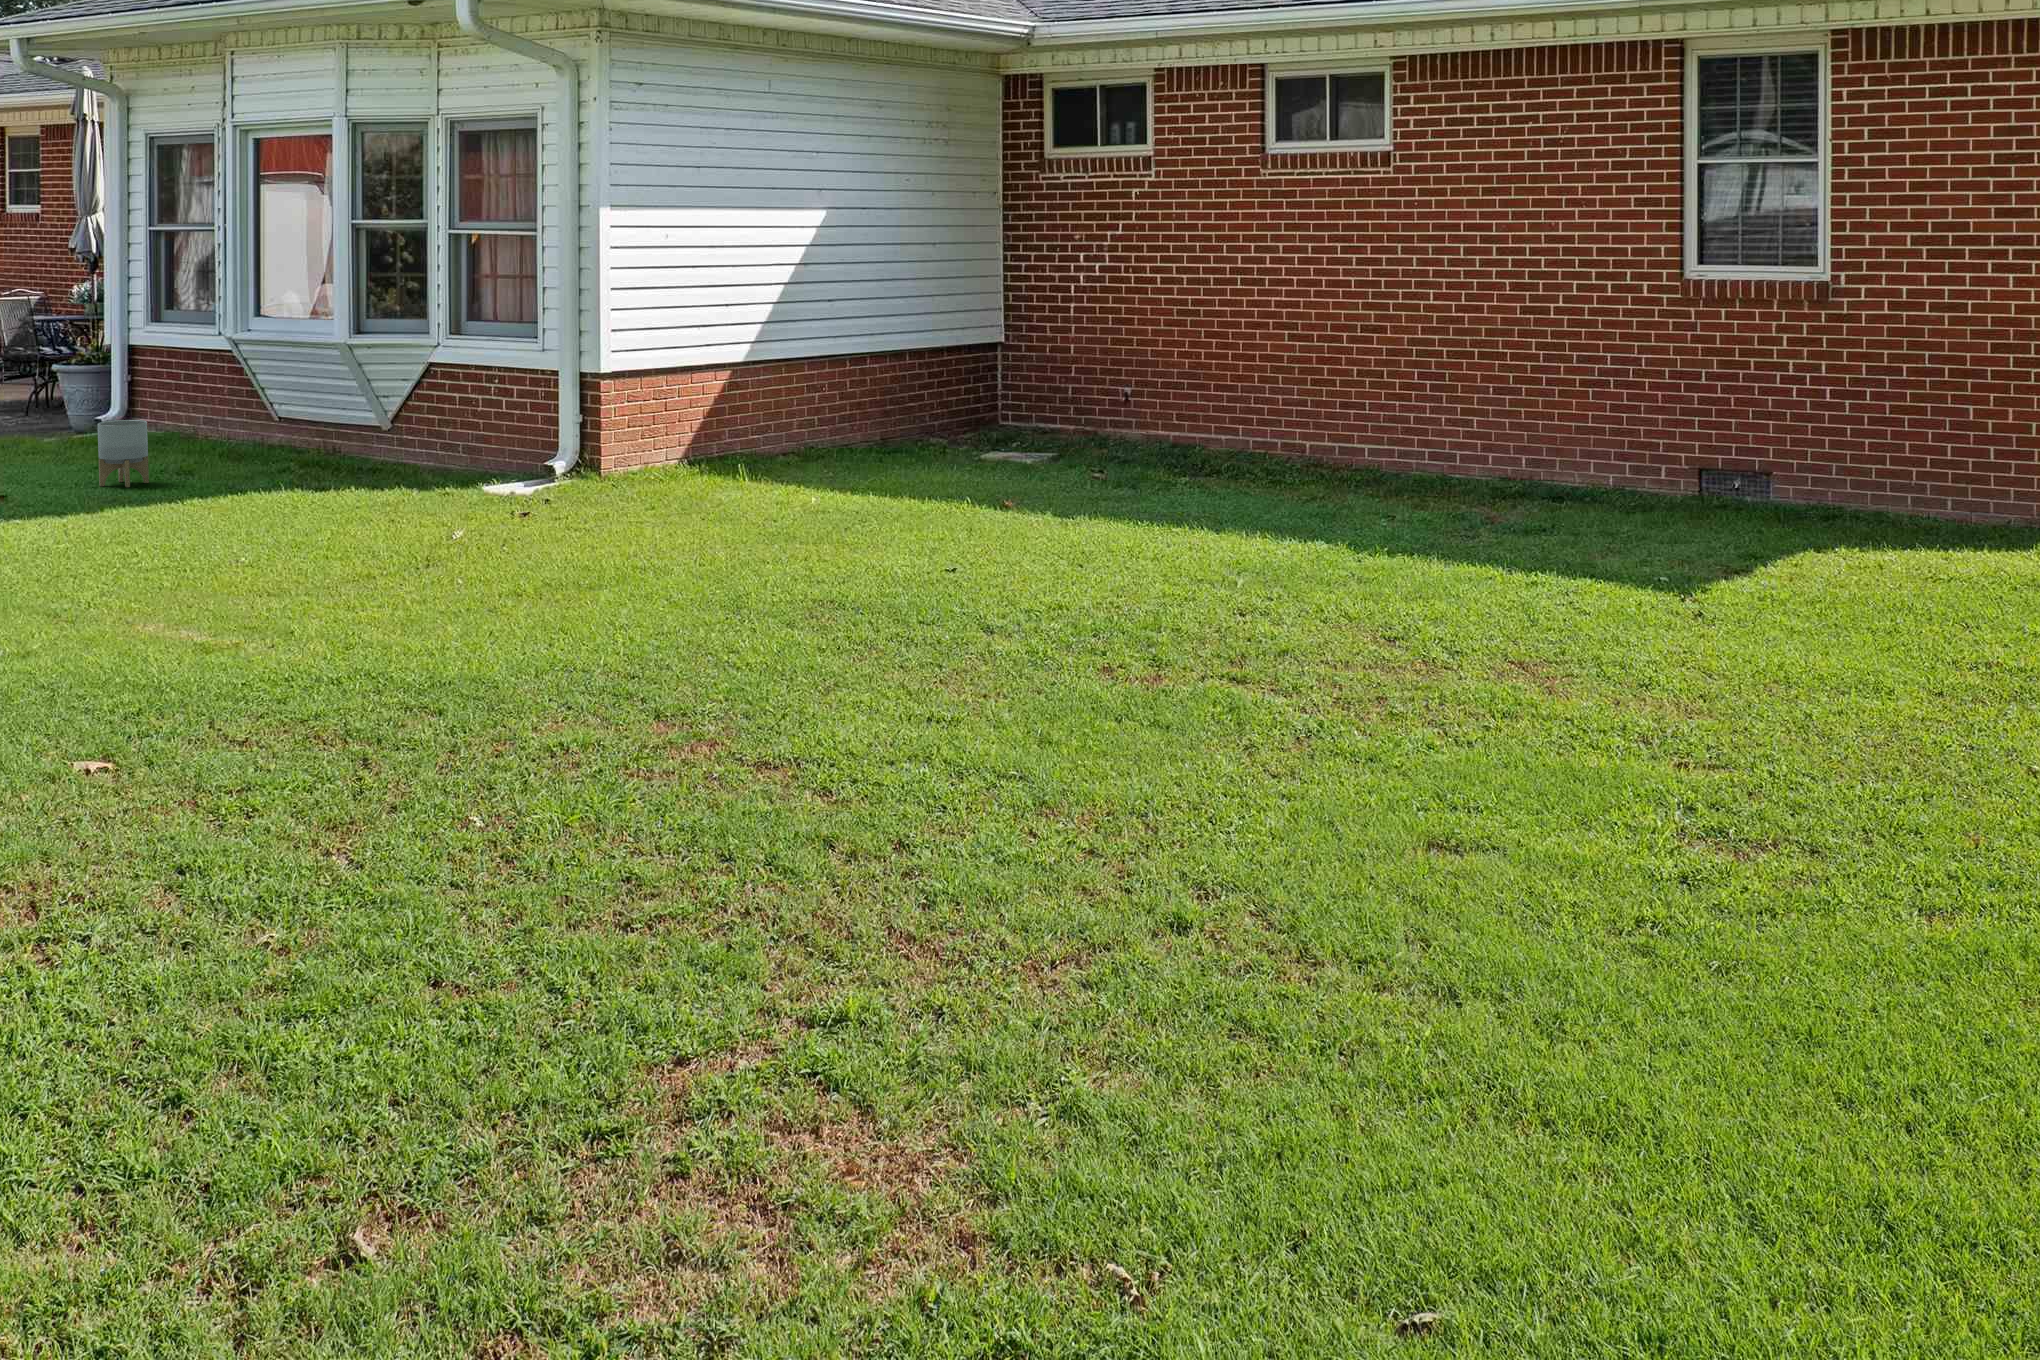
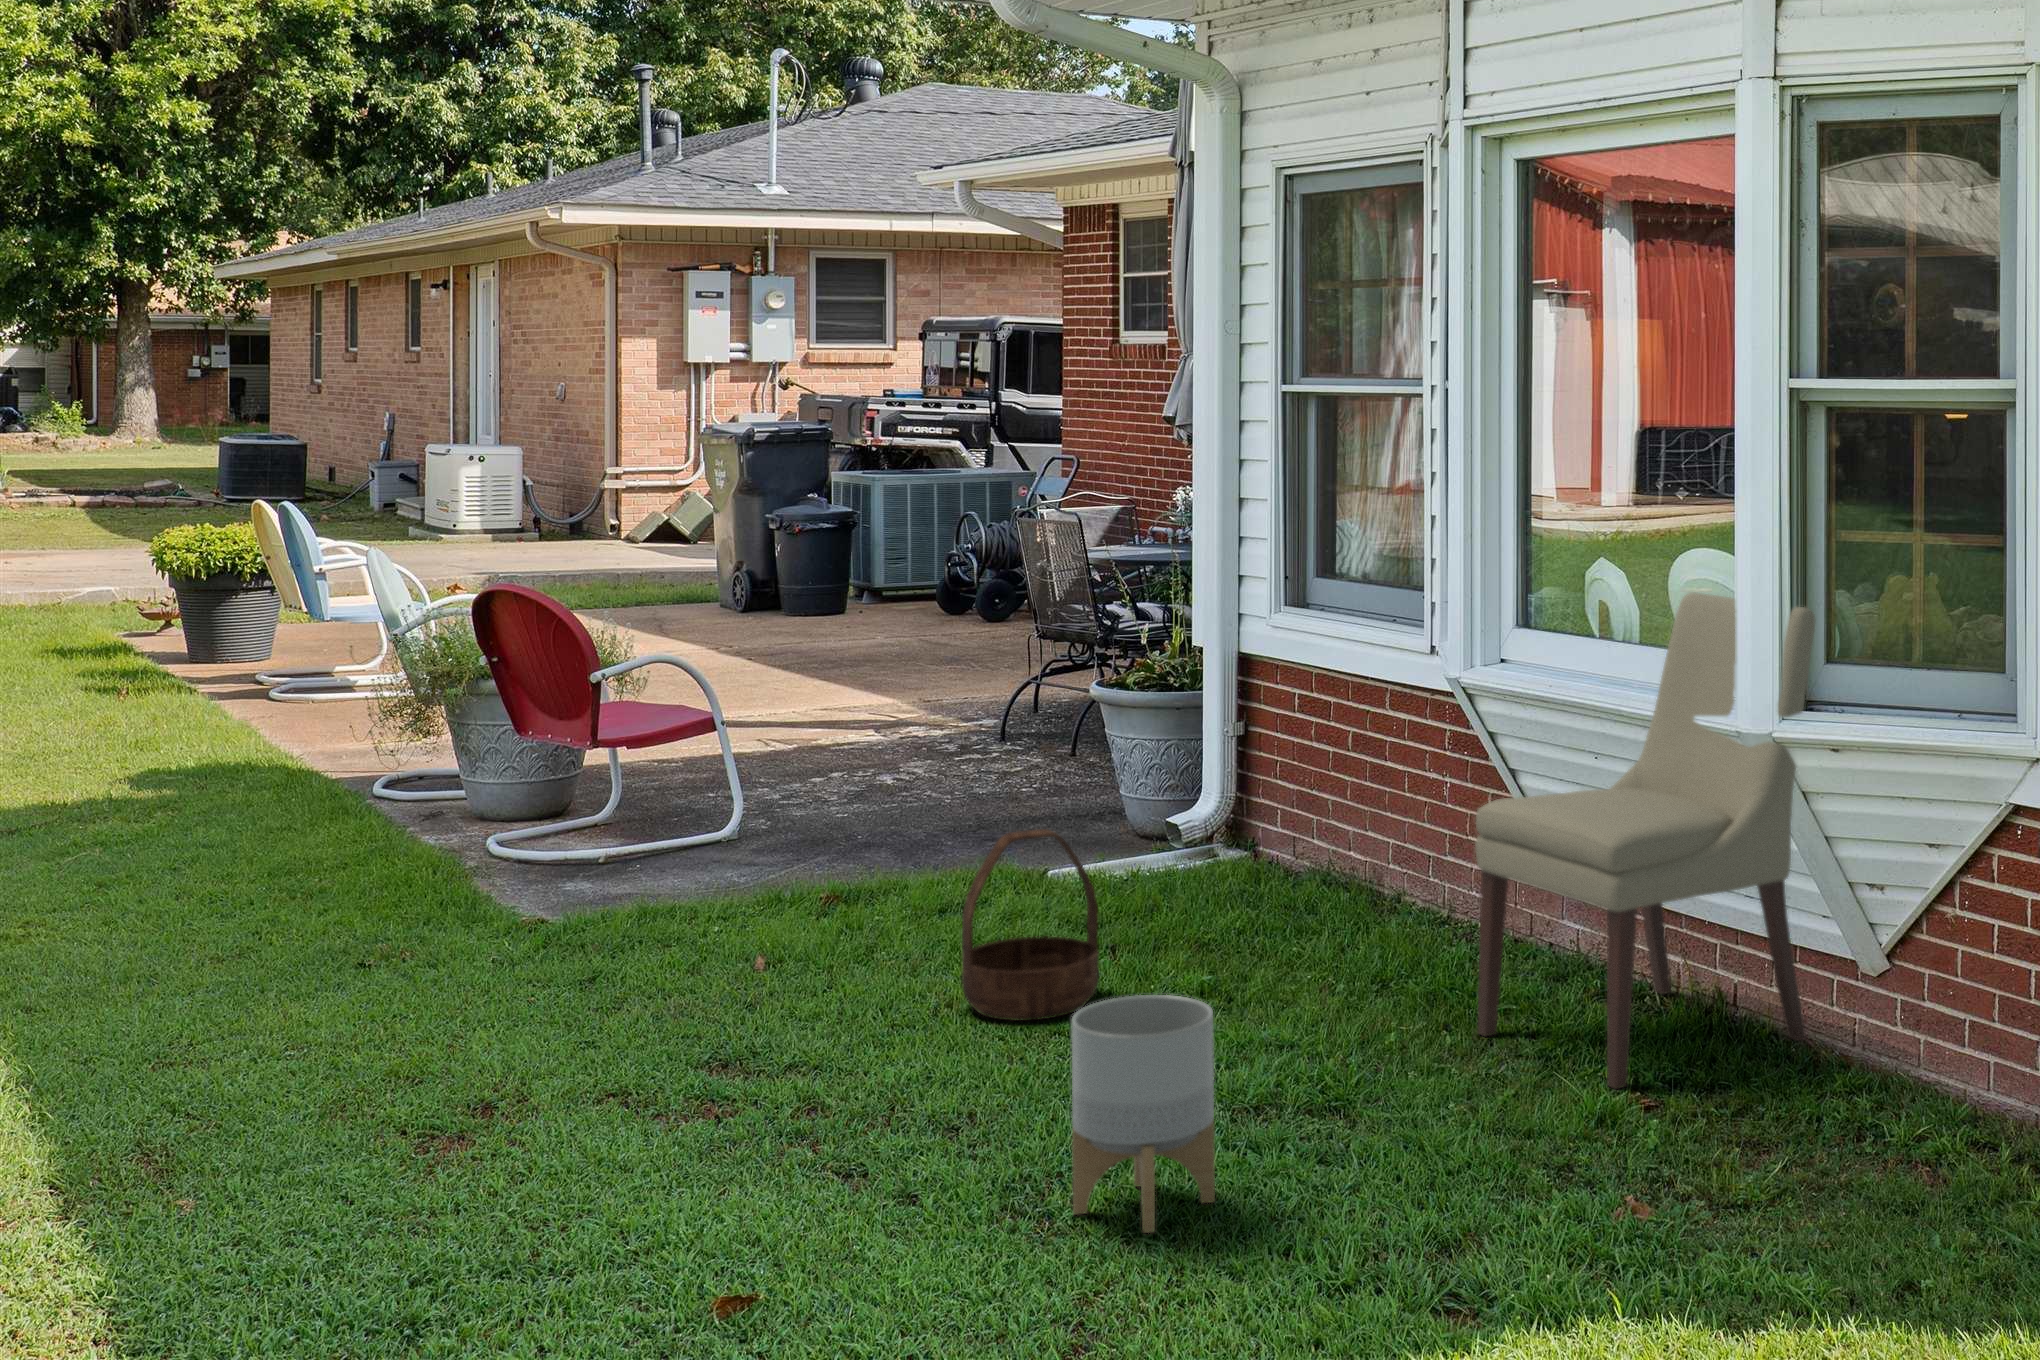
chair: none [238,300,365,462] -> present [1475,592,1815,1089]
basket: none [29,392,86,461] -> present [962,829,1099,1021]

